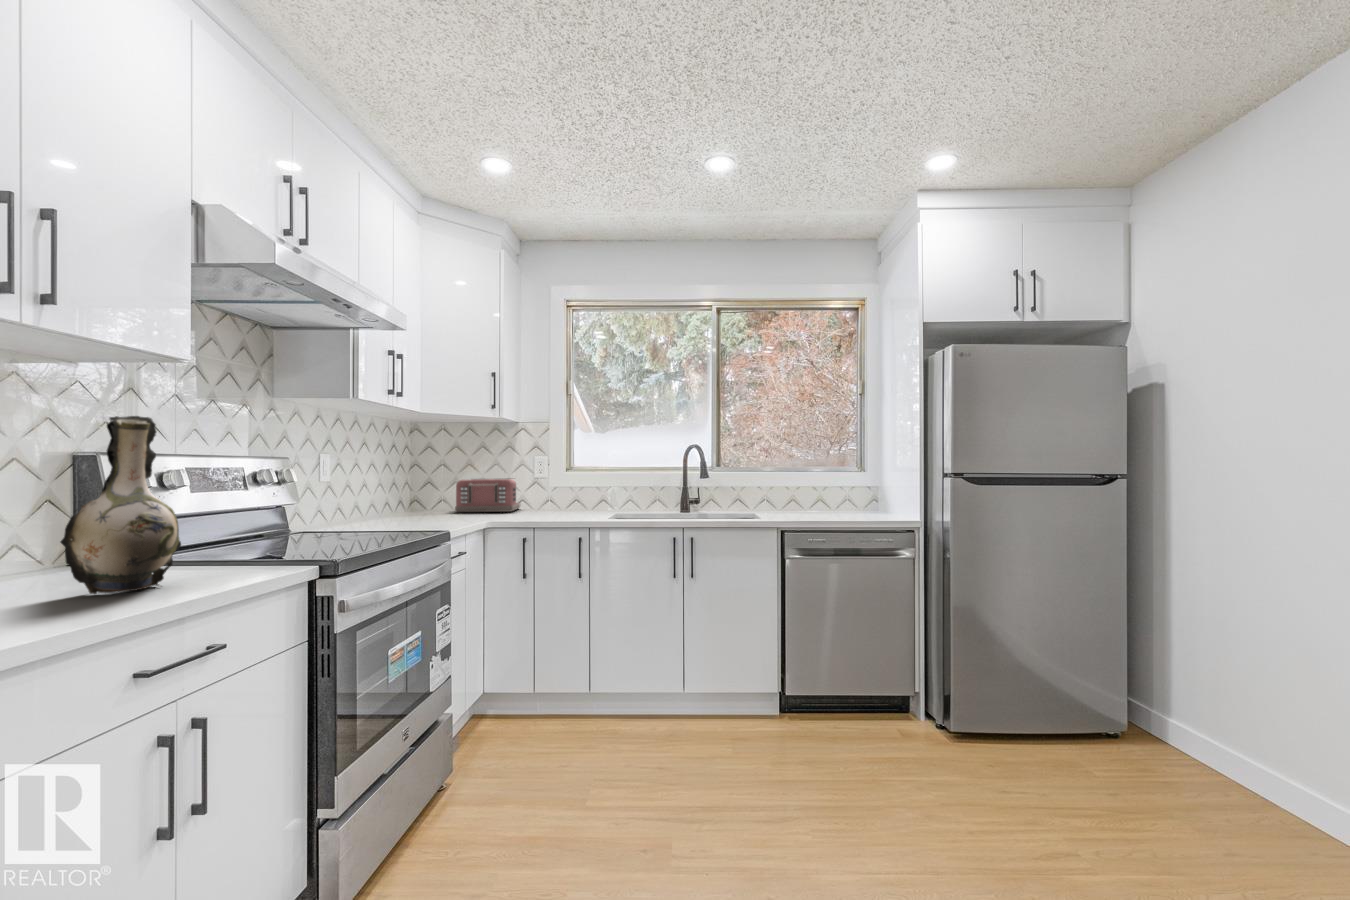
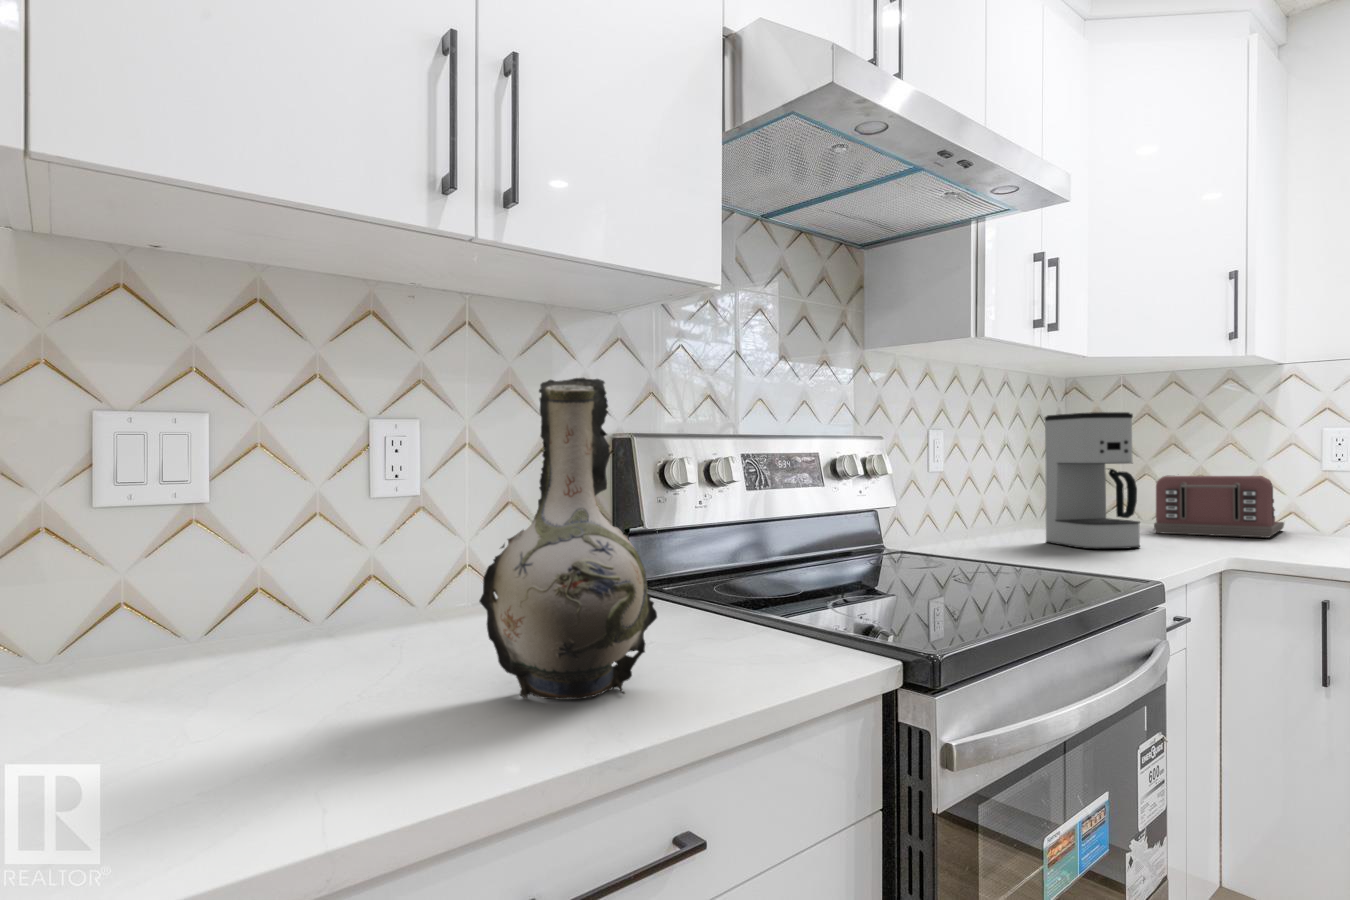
coffee maker: none [393,443,445,520] -> present [1045,412,1140,549]

